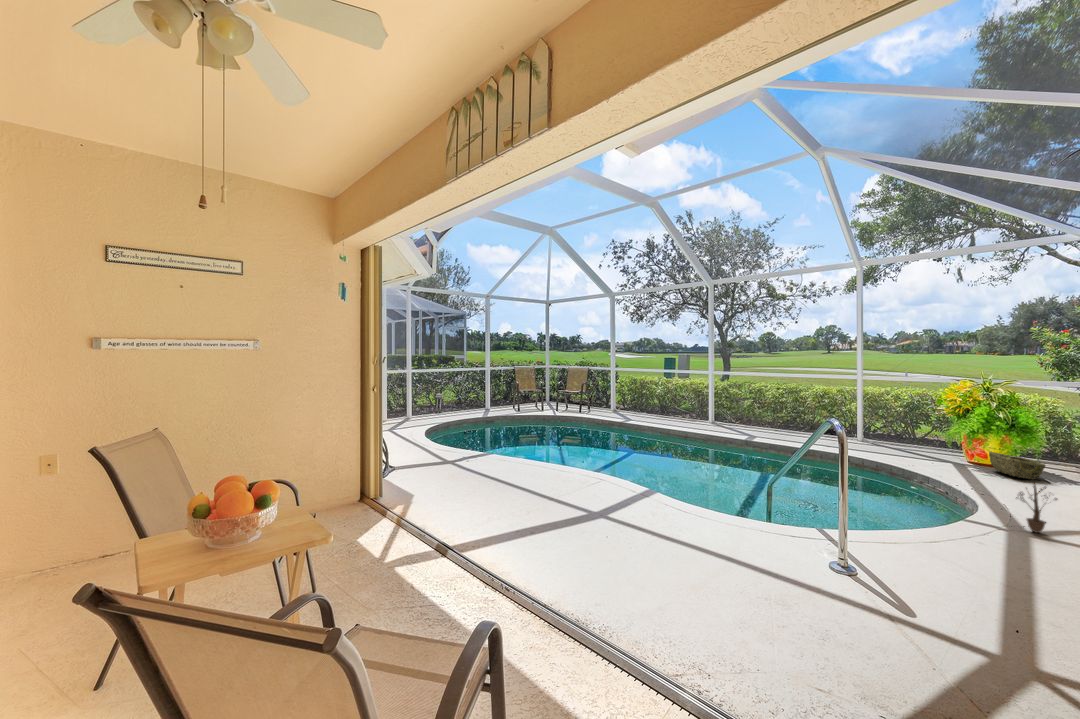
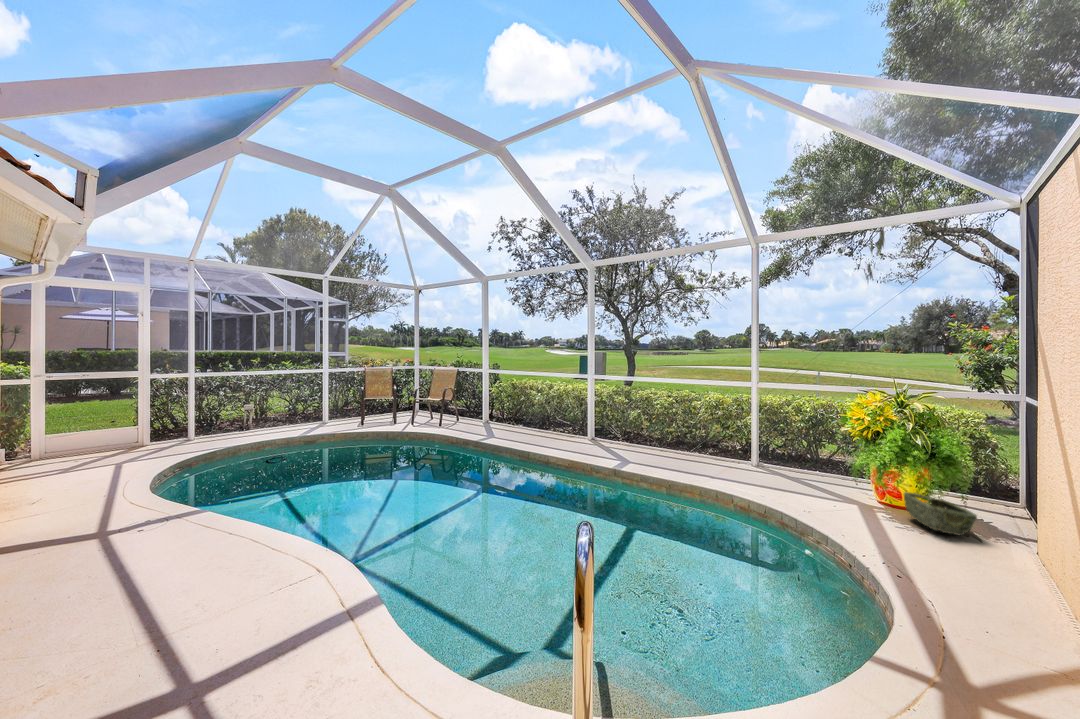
decorative plant: present [1009,483,1057,533] -> none [939,594,1026,688]

